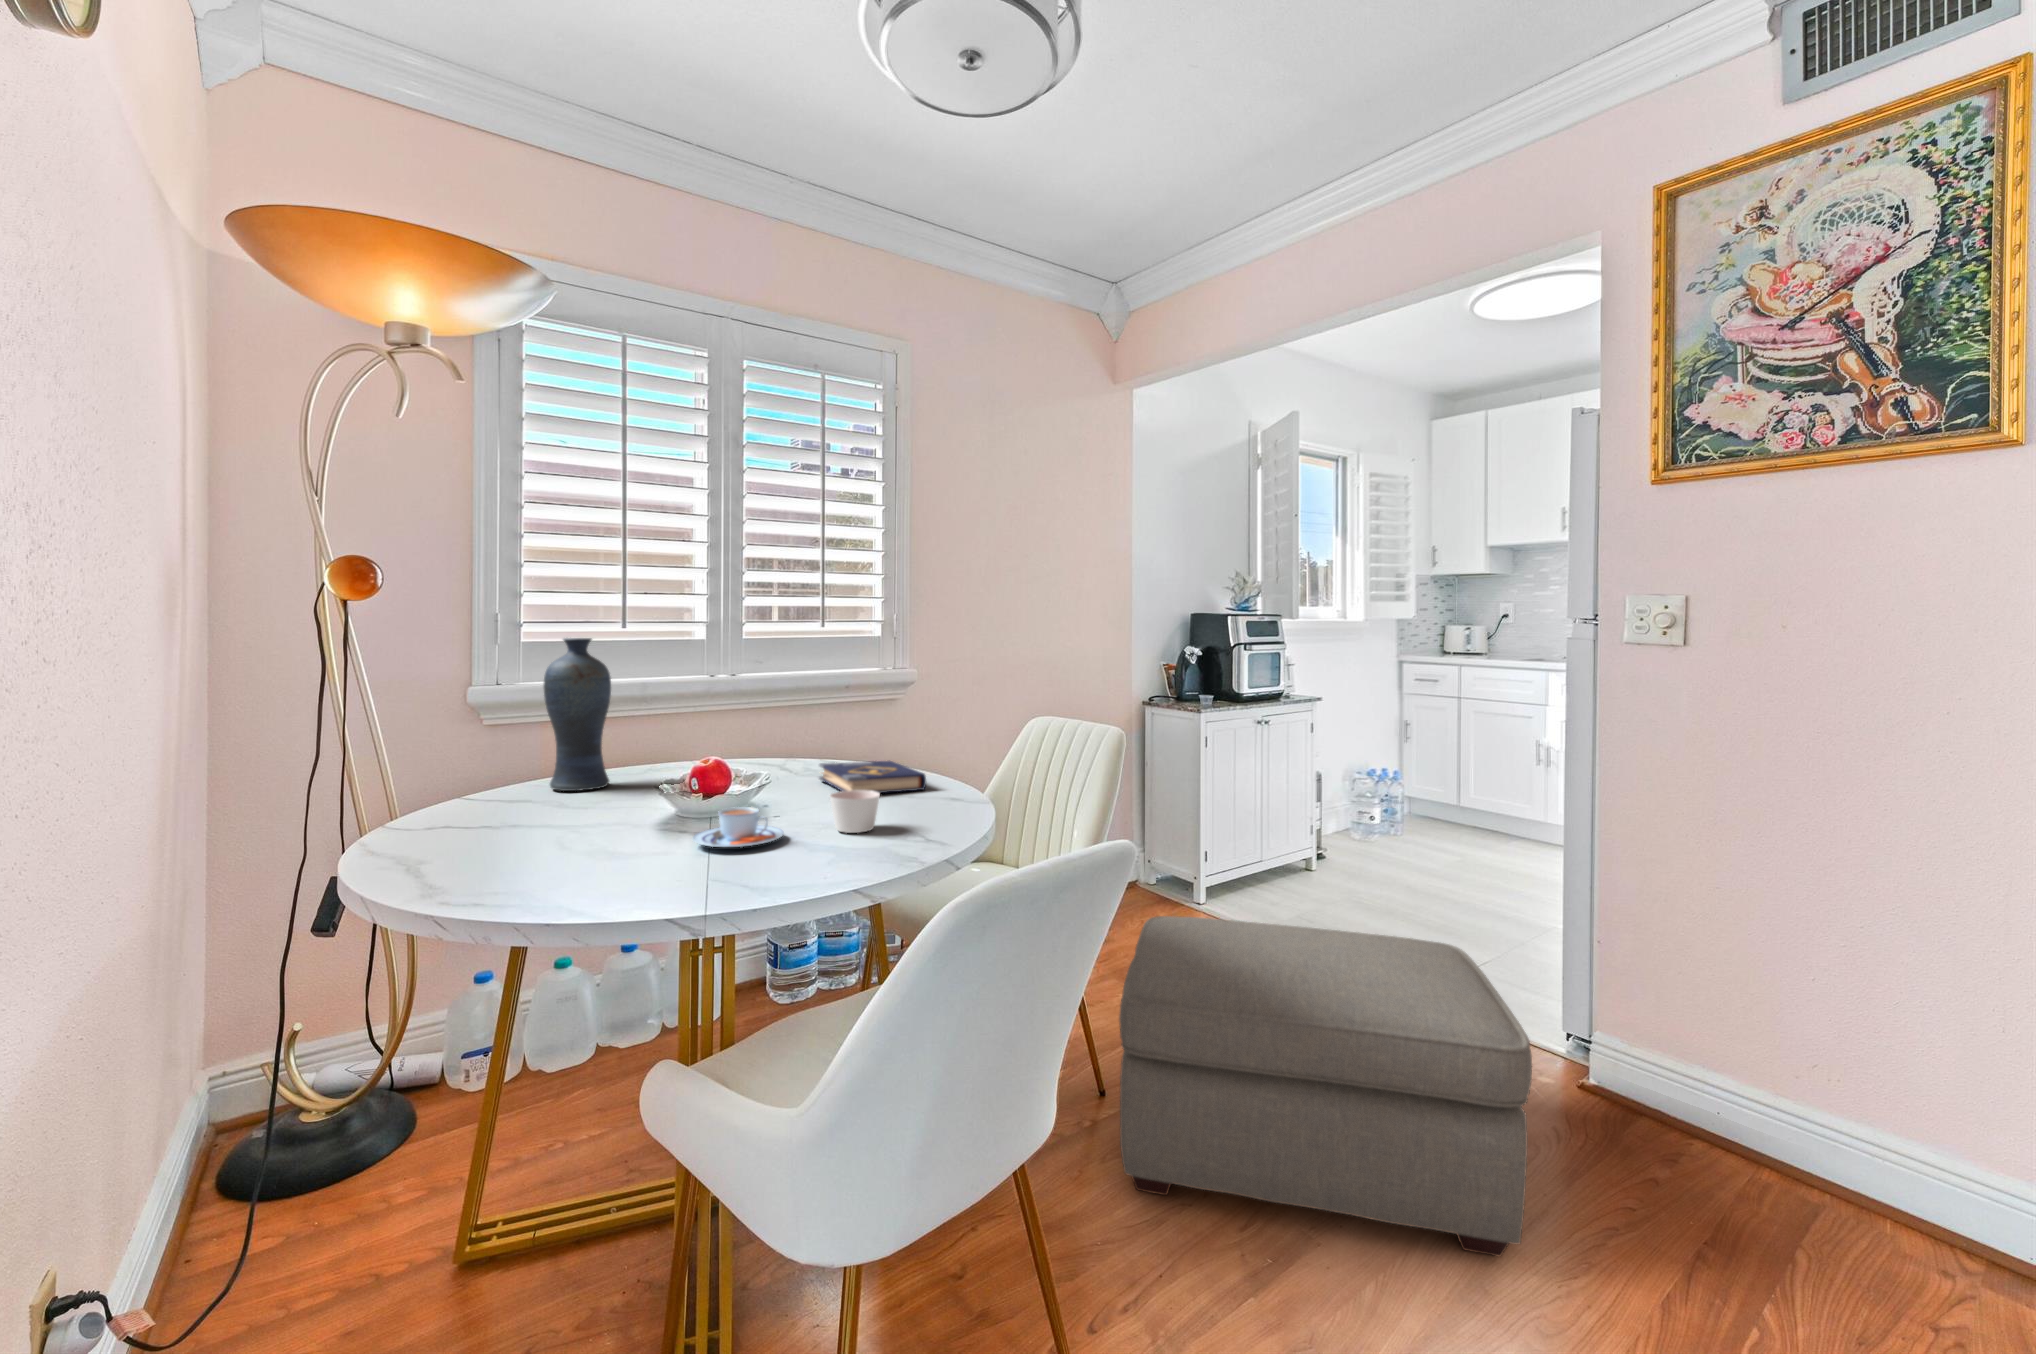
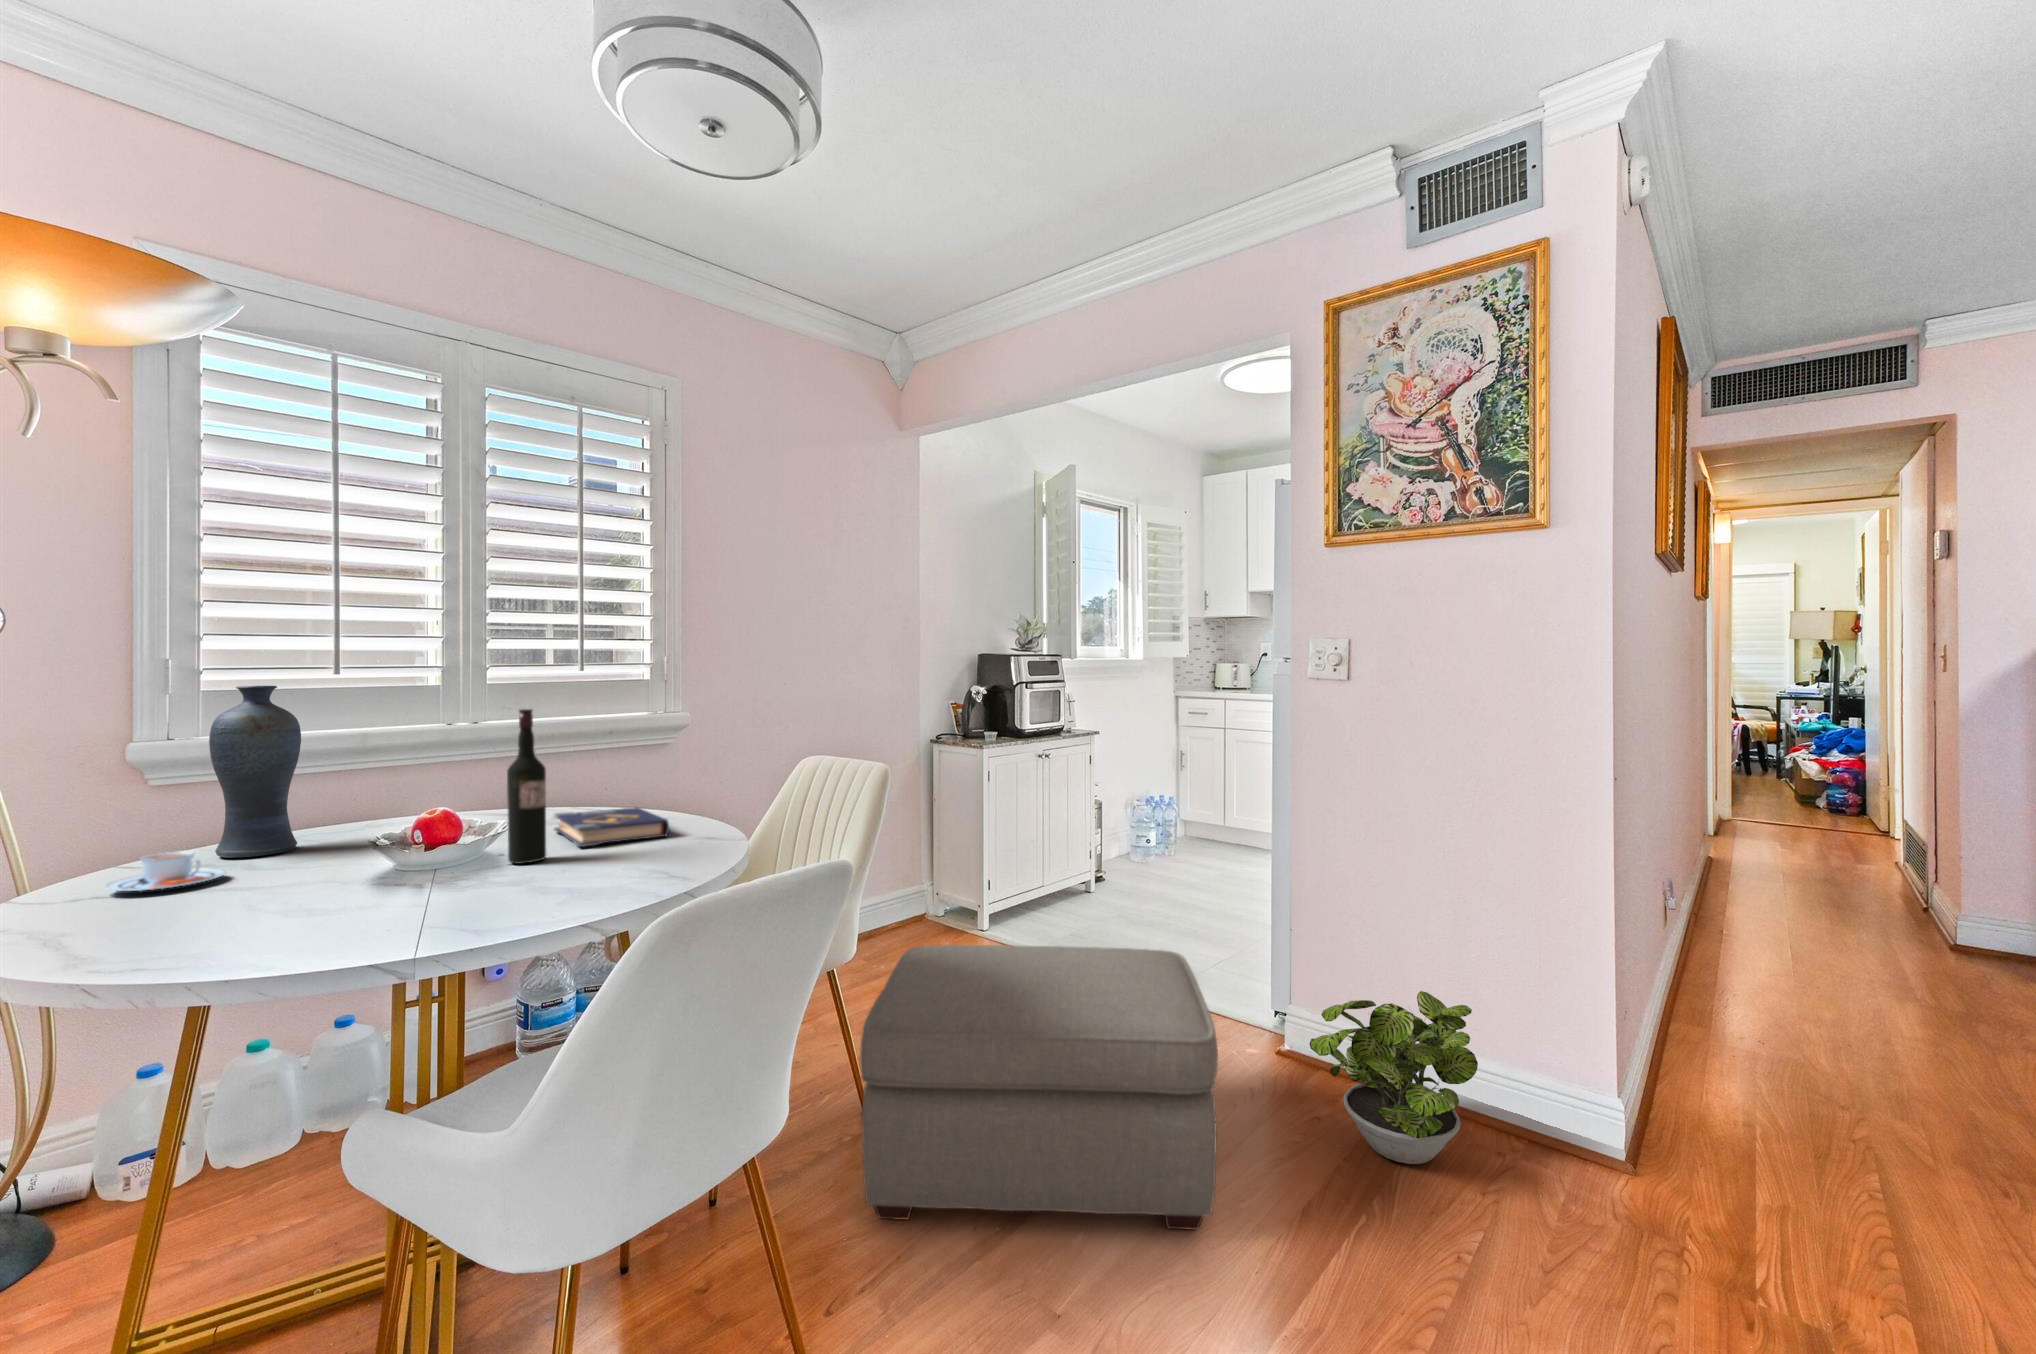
wine bottle: none [790,662,824,809] -> present [507,709,546,864]
candle: present [830,790,880,833] -> none [540,841,598,886]
teacup: present [692,807,784,847] -> present [105,851,226,891]
potted plant: none [1628,1017,1870,1222] -> present [1309,991,1478,1164]

